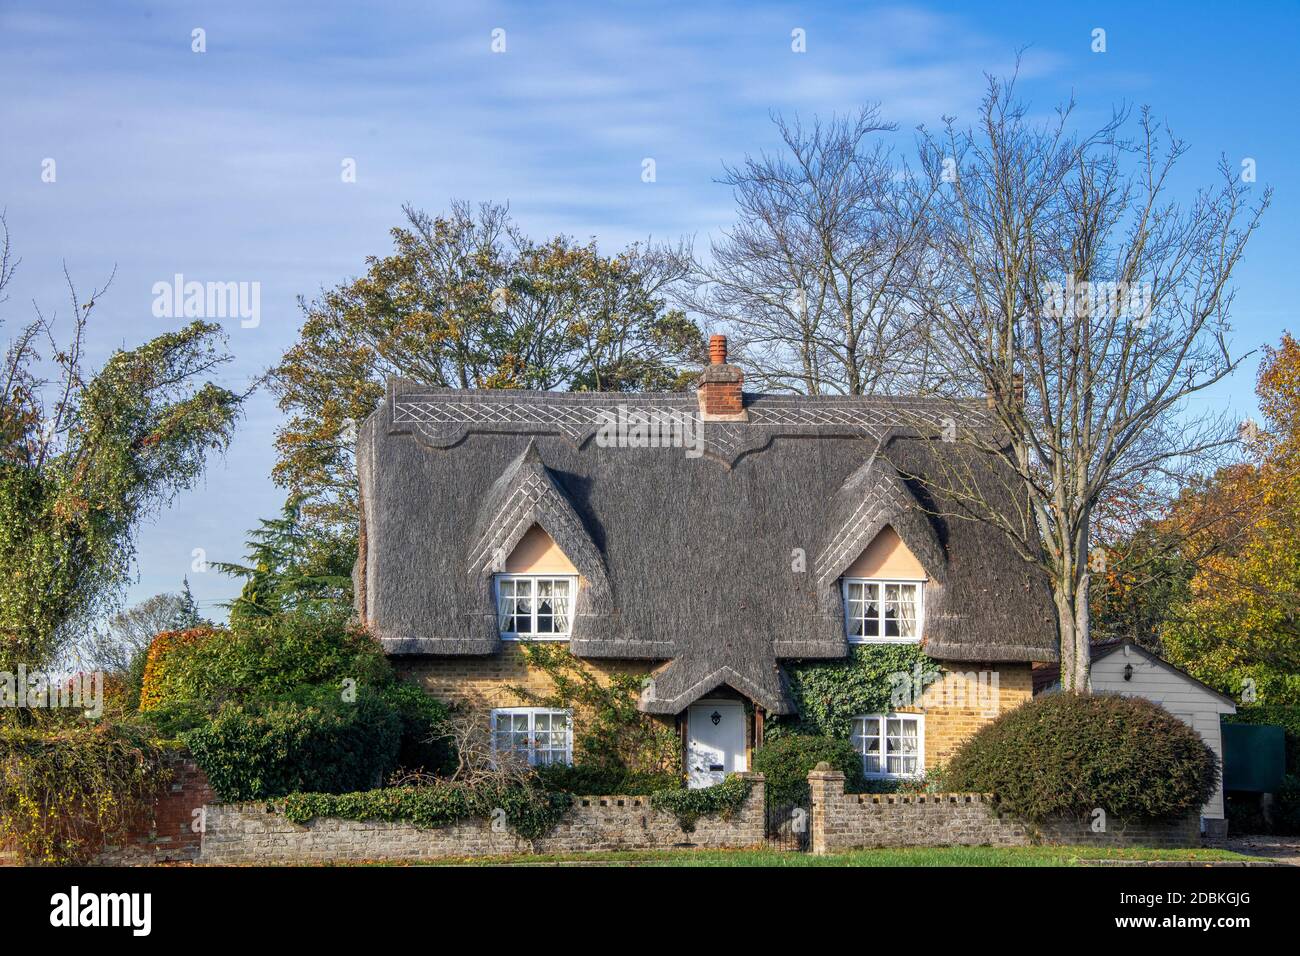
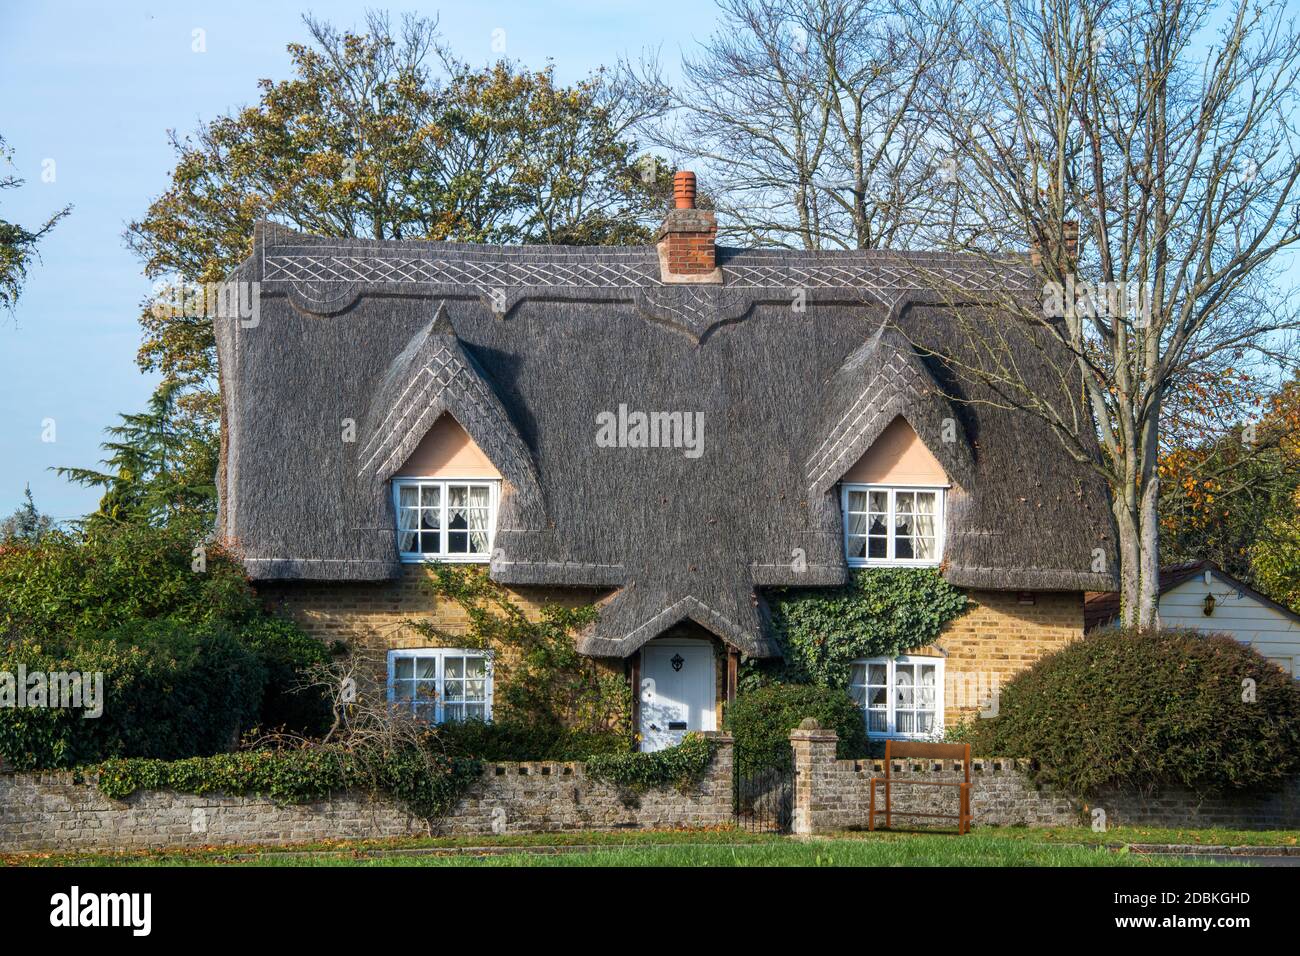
bench: none [870,779,950,853] -> present [869,740,974,835]

